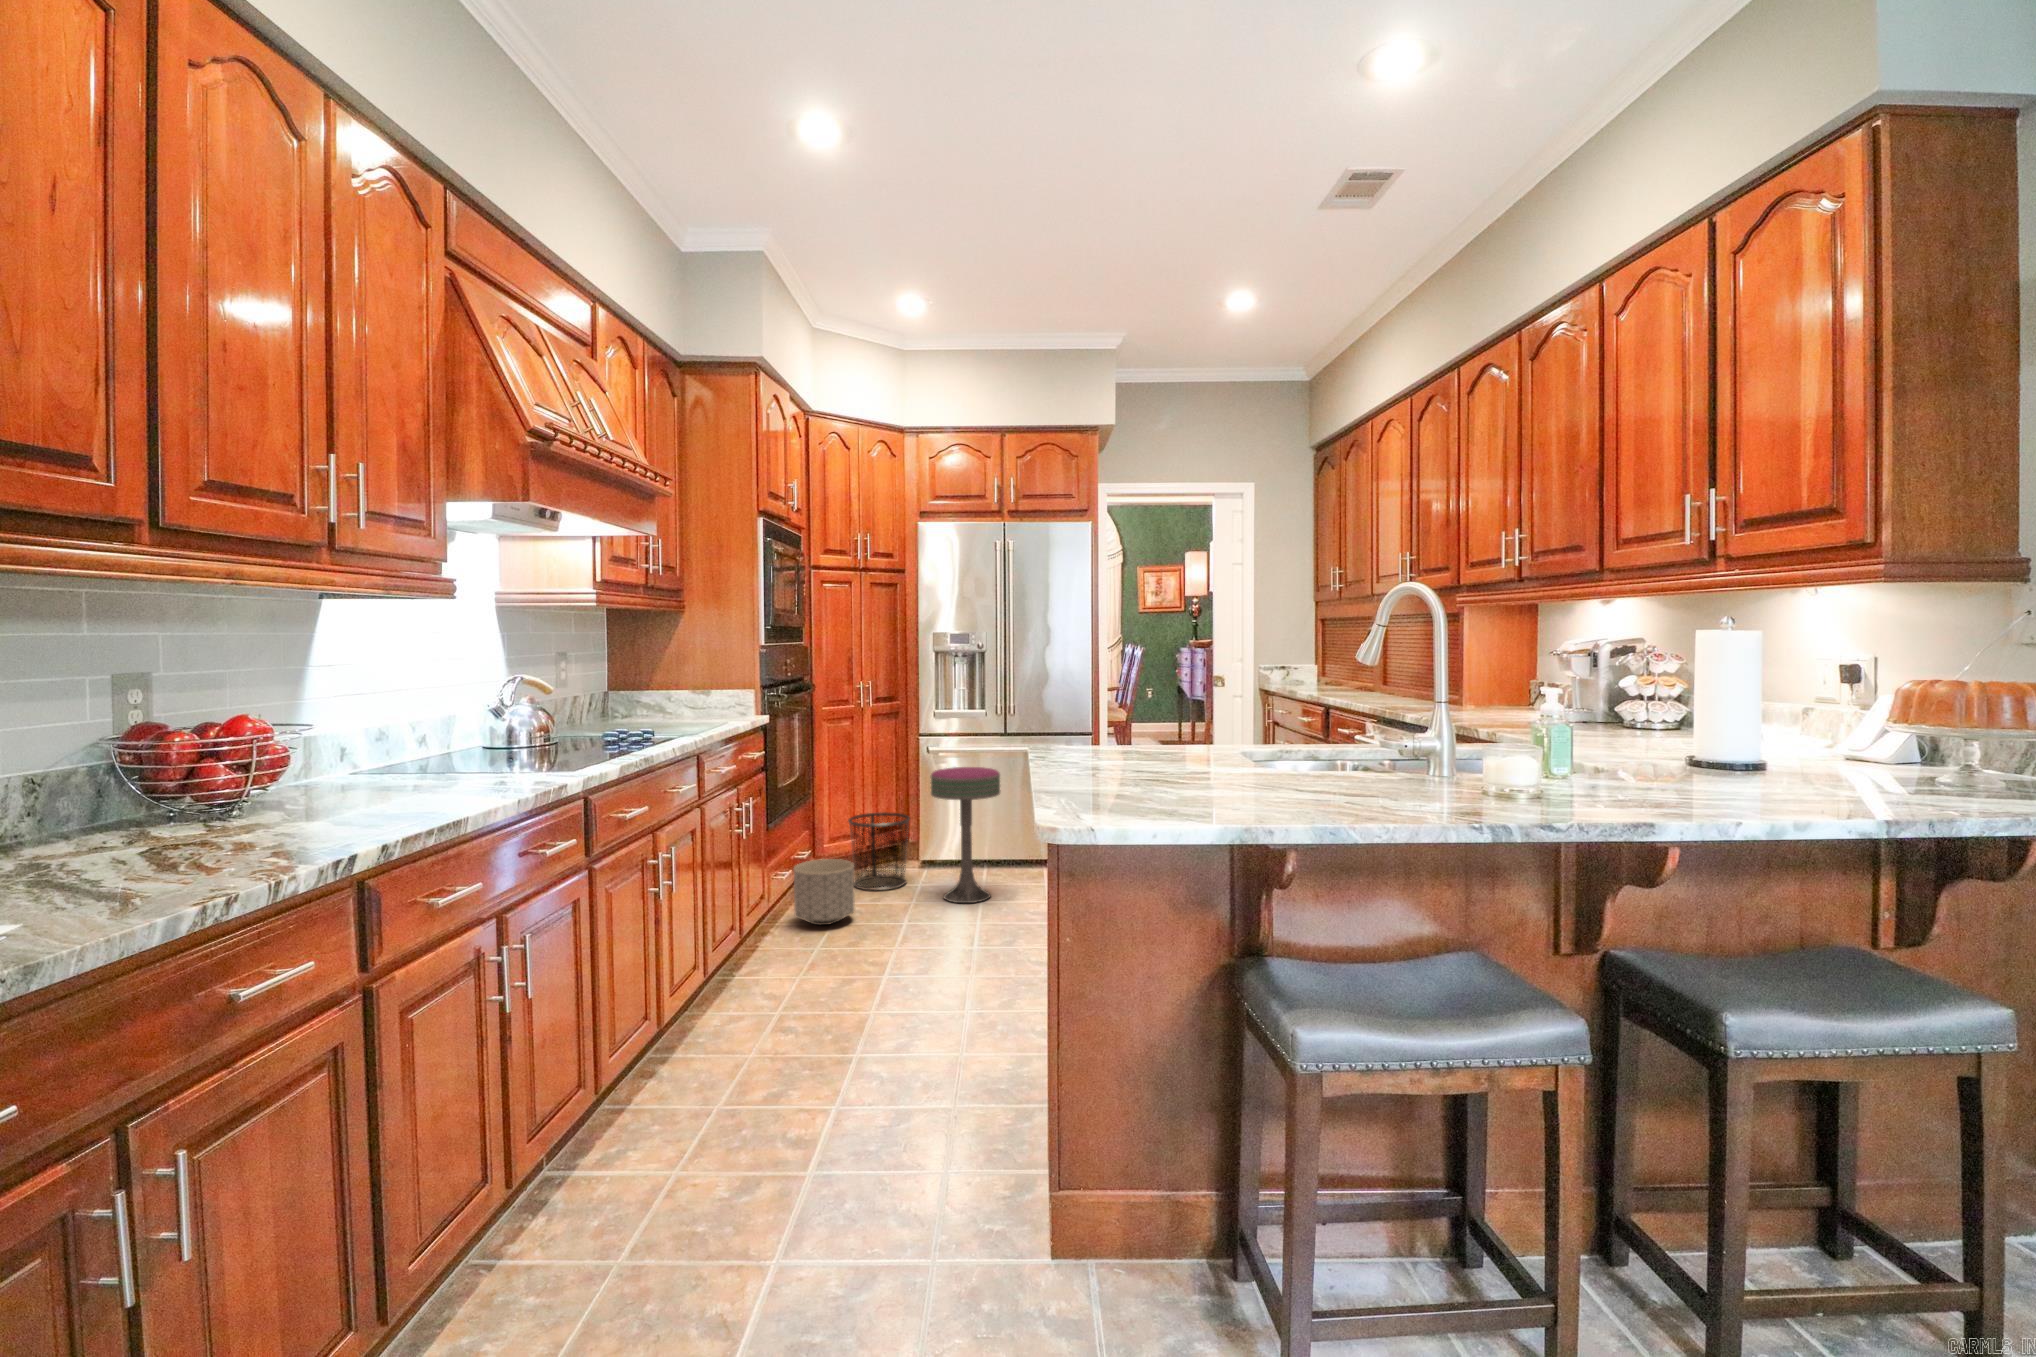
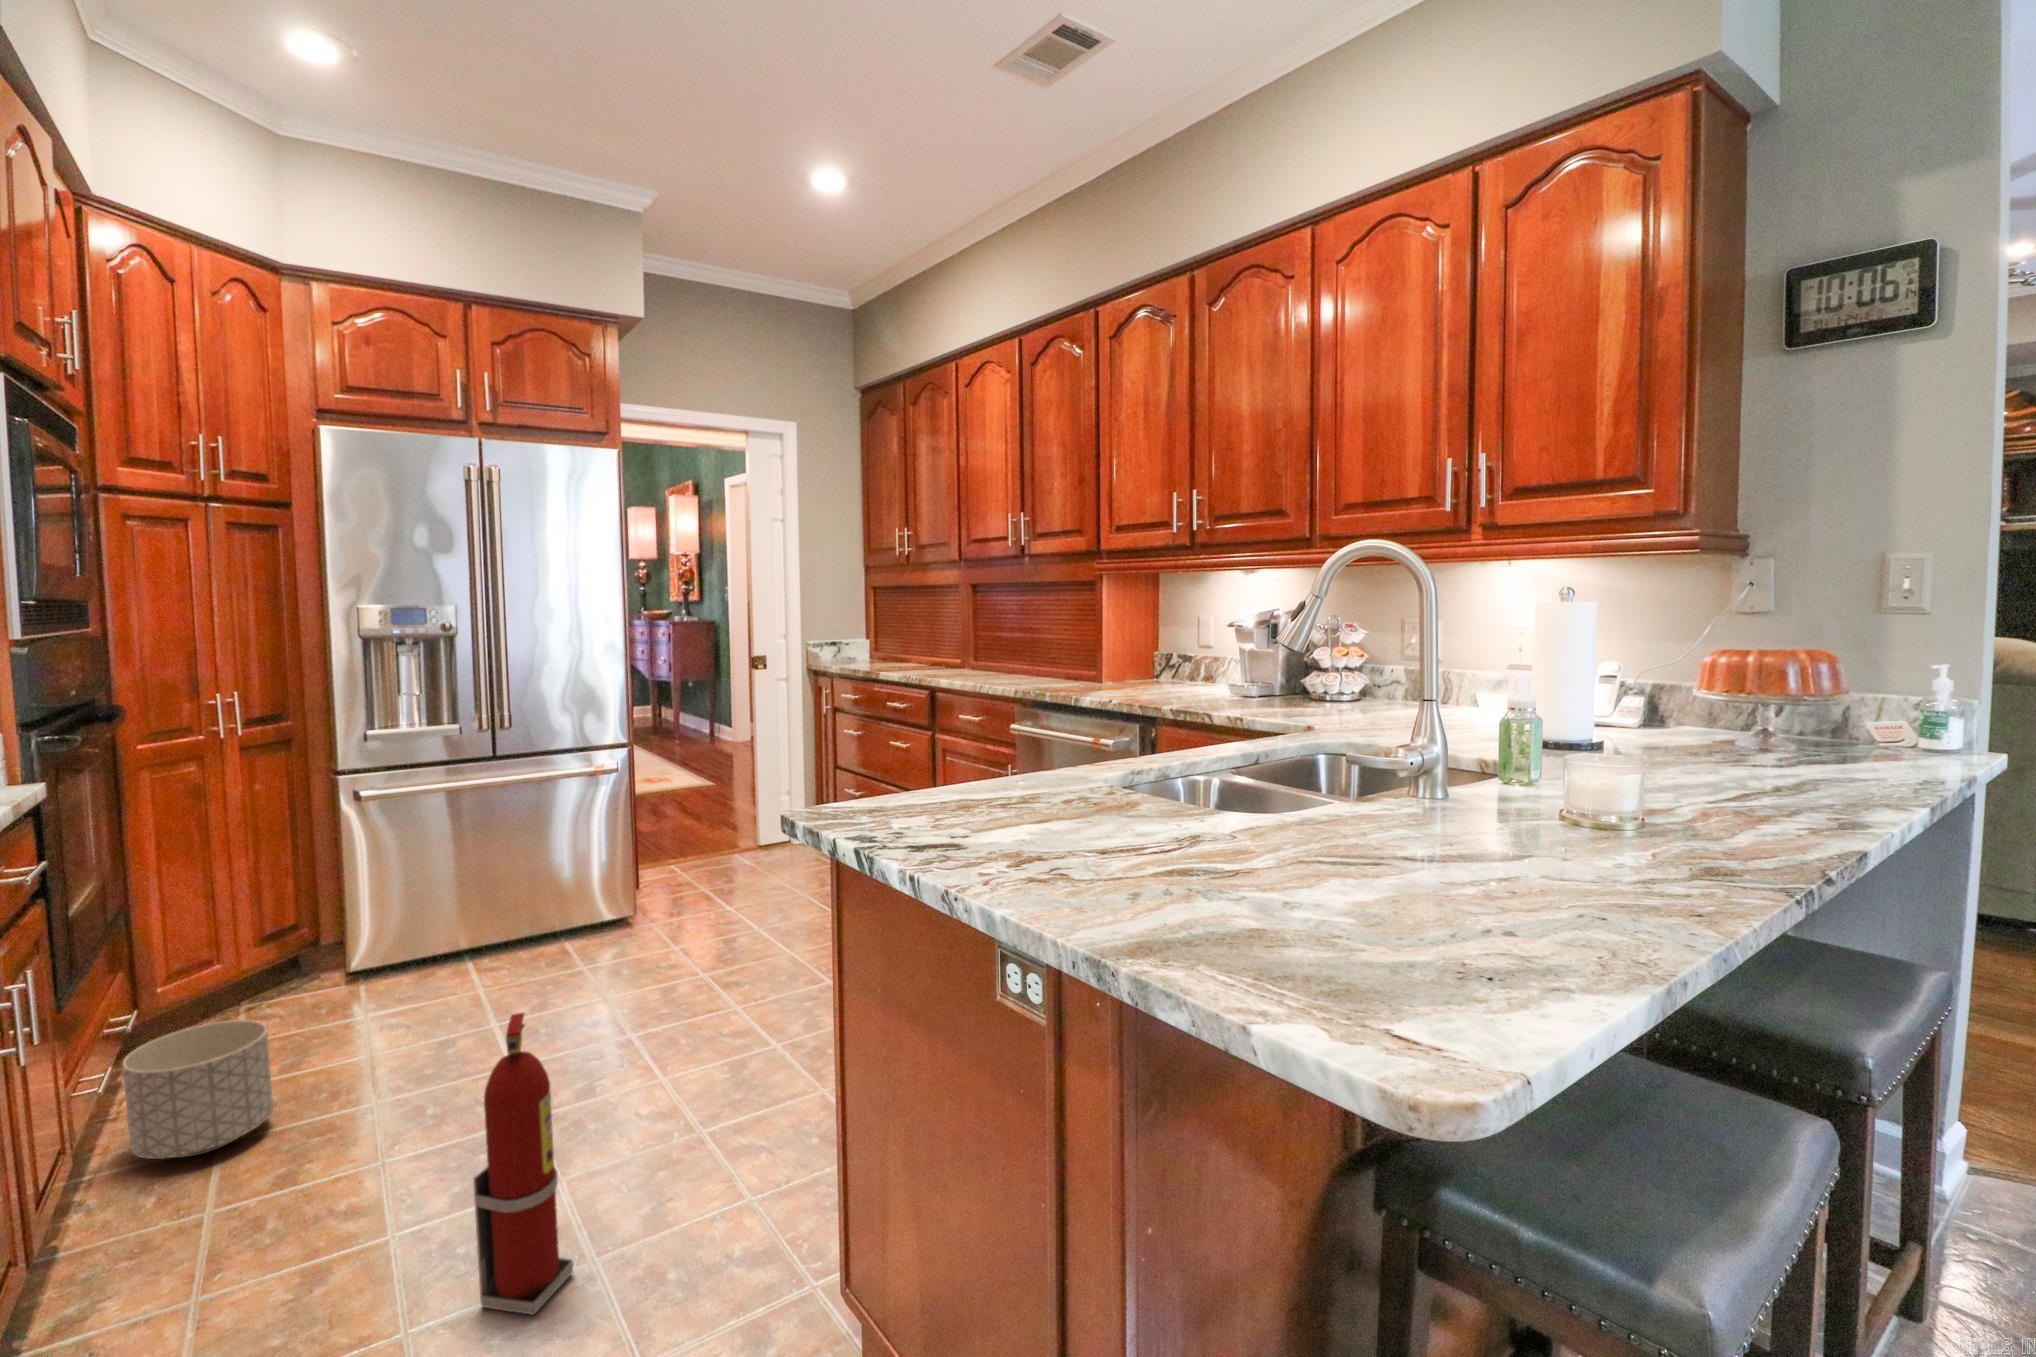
bar stool: present [931,767,1000,903] -> none [398,815,526,1036]
waste bin: present [848,812,910,891] -> none [213,906,347,1051]
fire extinguisher: none [896,856,943,1023] -> present [473,1013,573,1315]

